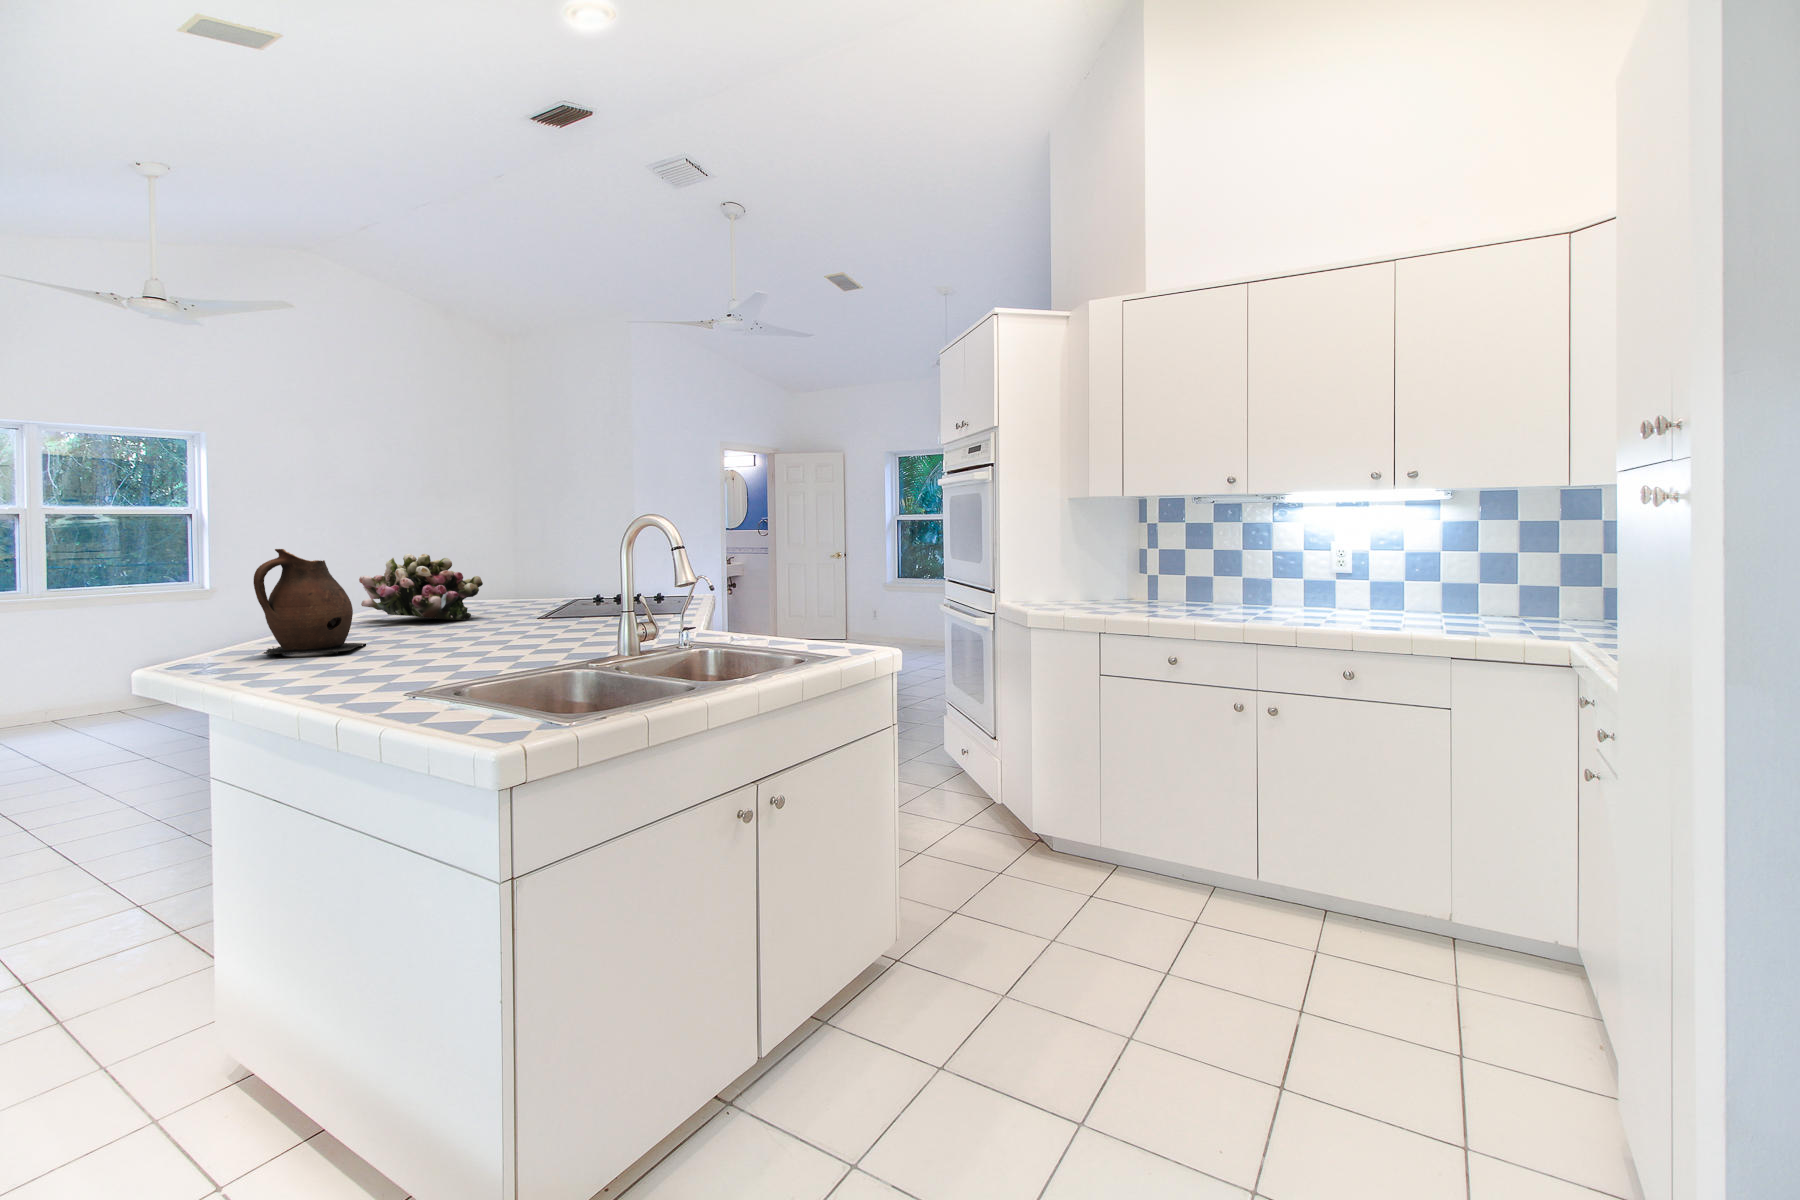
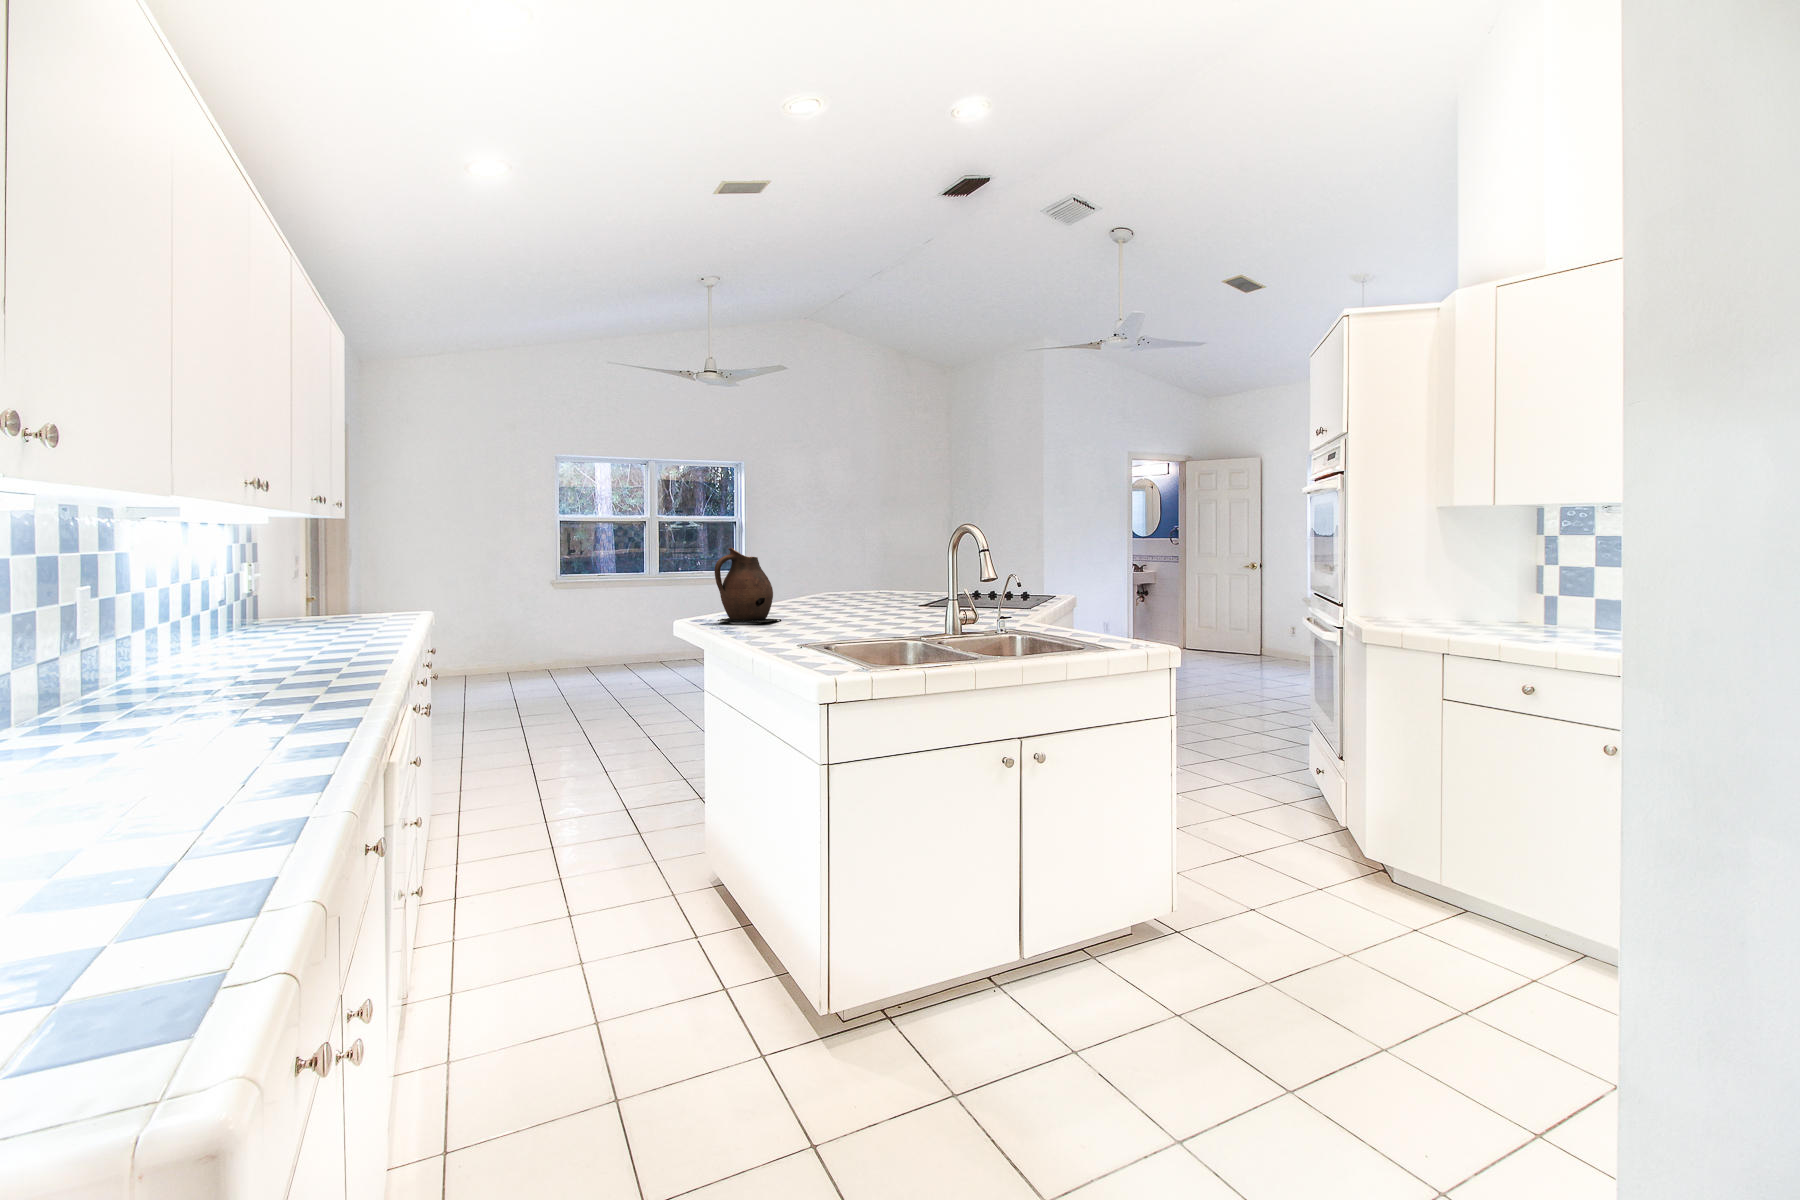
flower arrangement: present [359,554,483,620] -> none [787,557,872,610]

